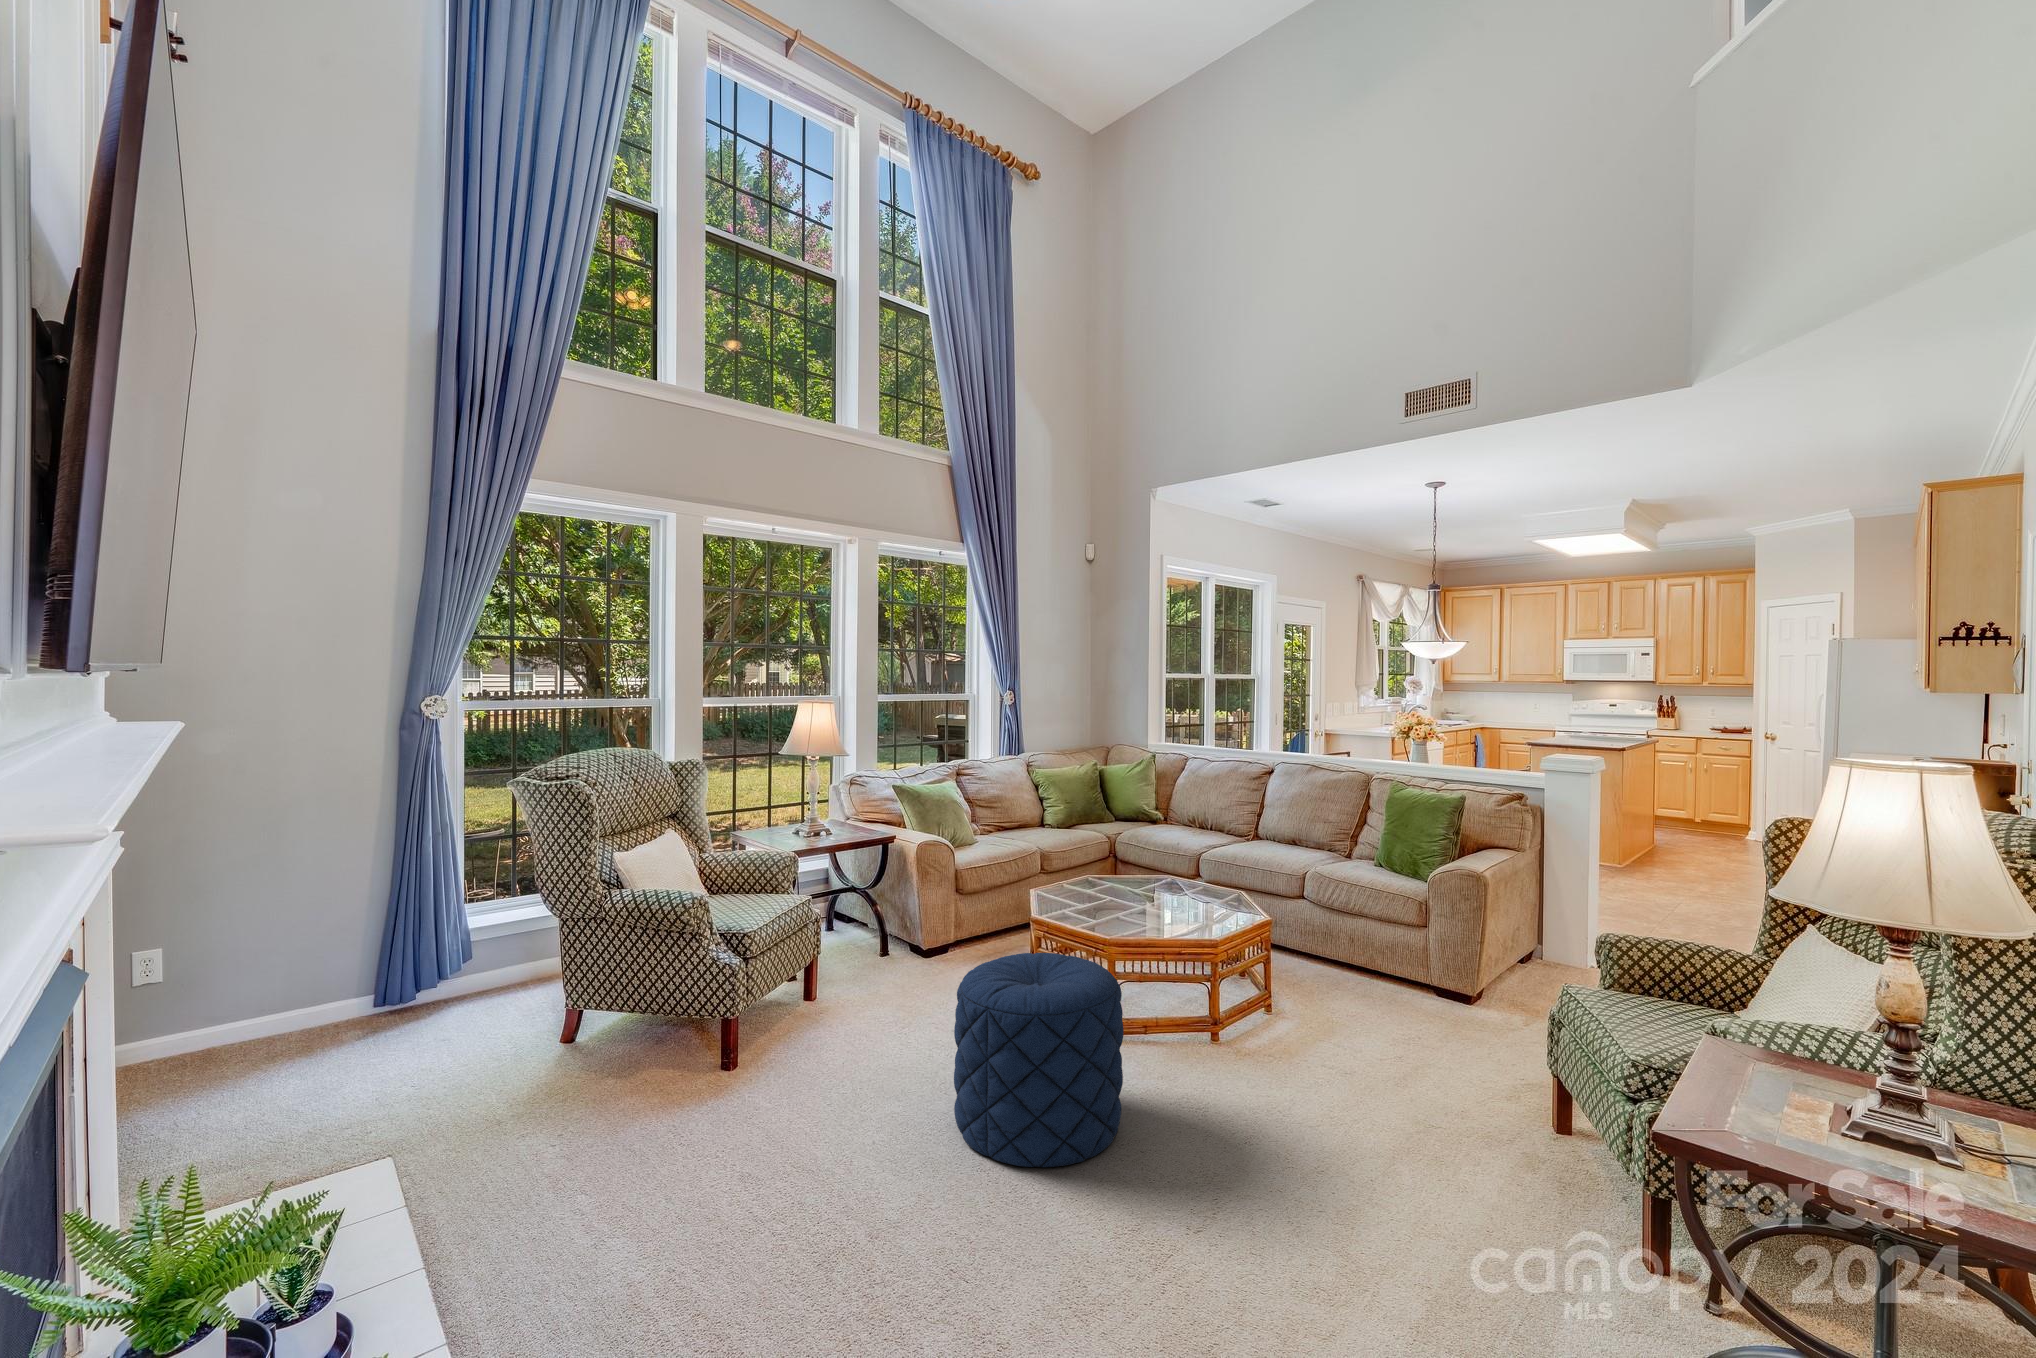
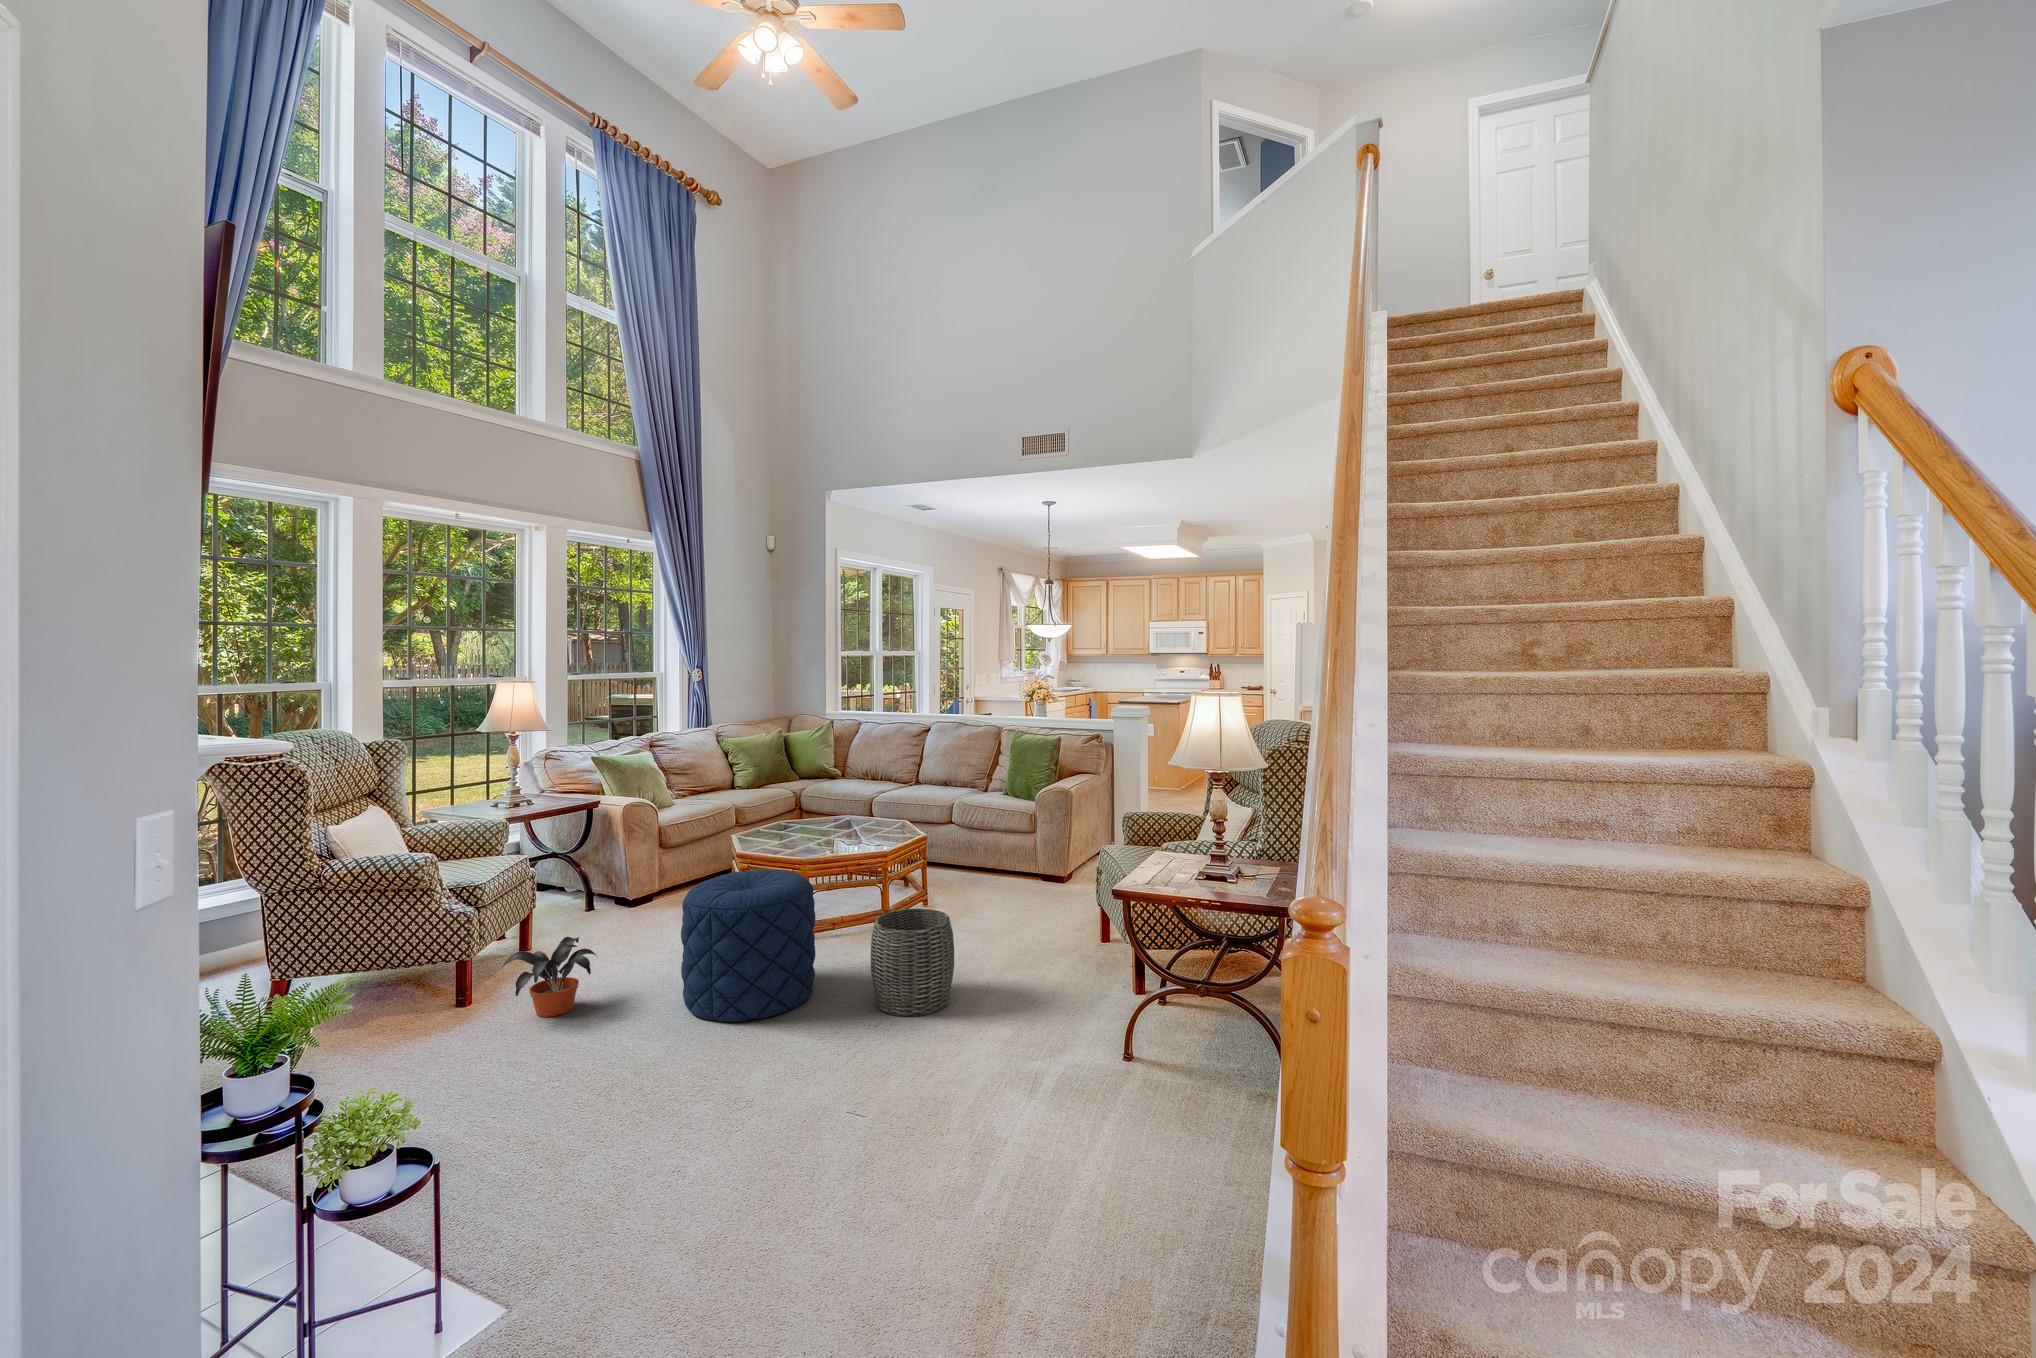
potted plant: none [760,1009,864,1108] -> present [502,937,596,1017]
woven basket: none [1198,1038,1324,1212] -> present [871,909,954,1016]

